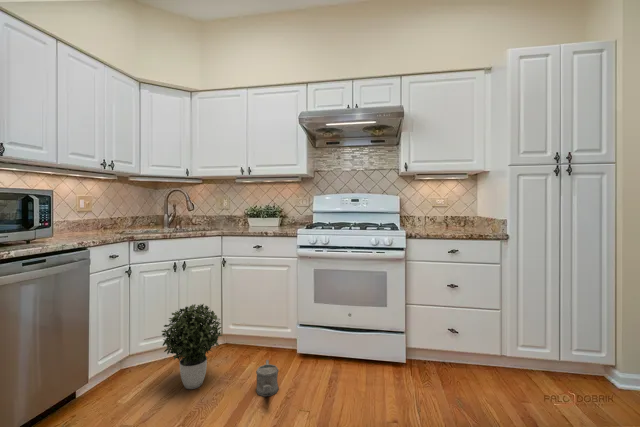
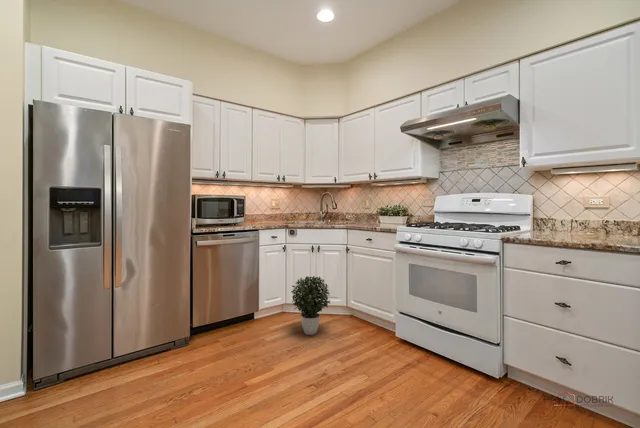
watering can: present [256,360,279,396] -> none [335,330,360,357]

